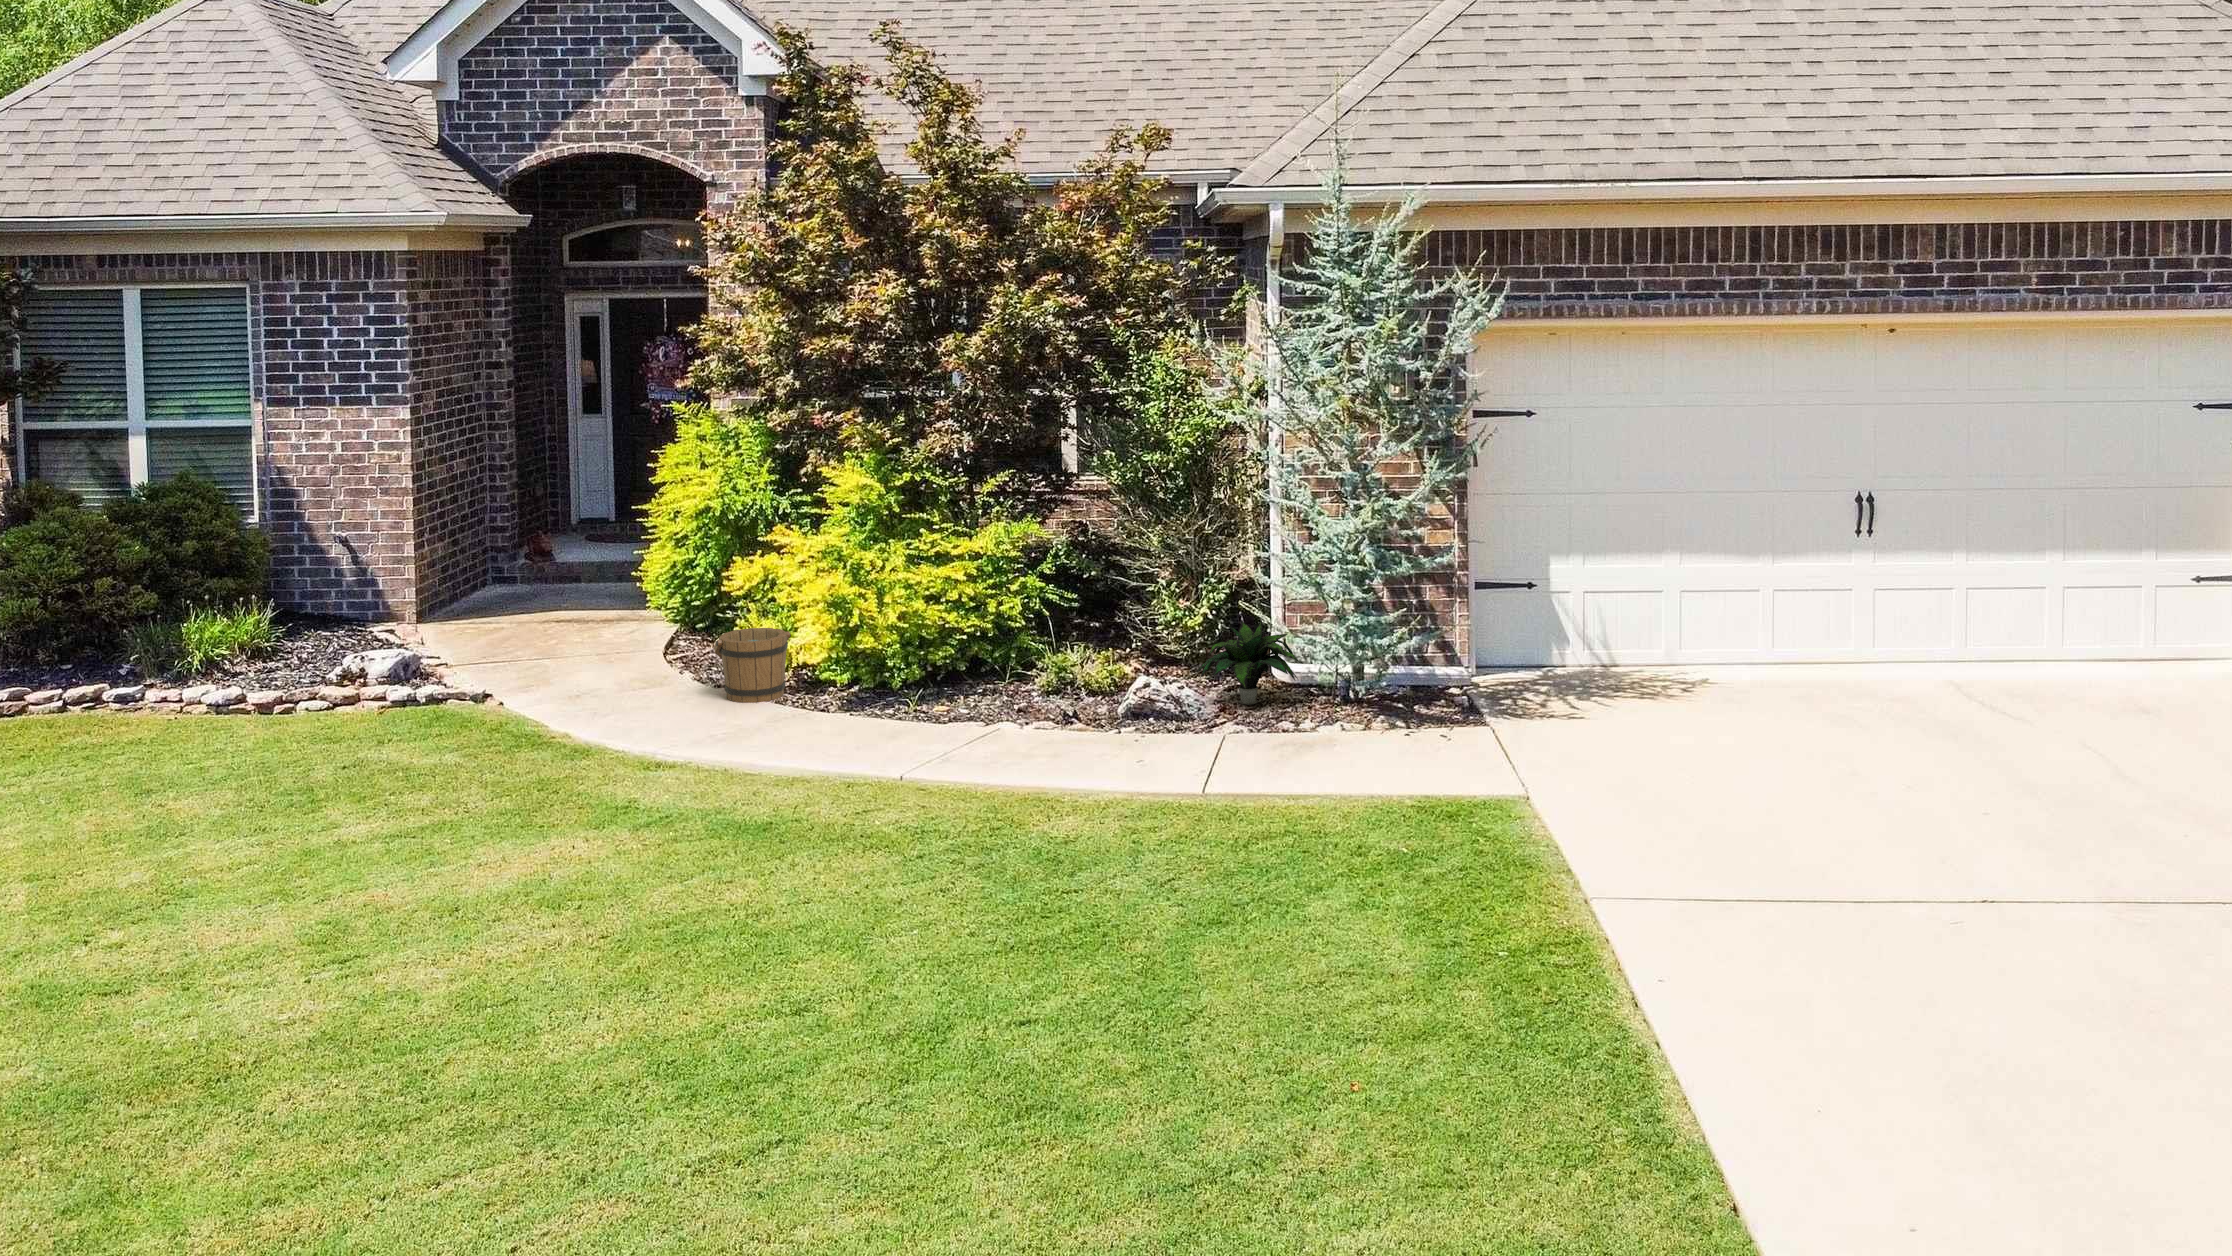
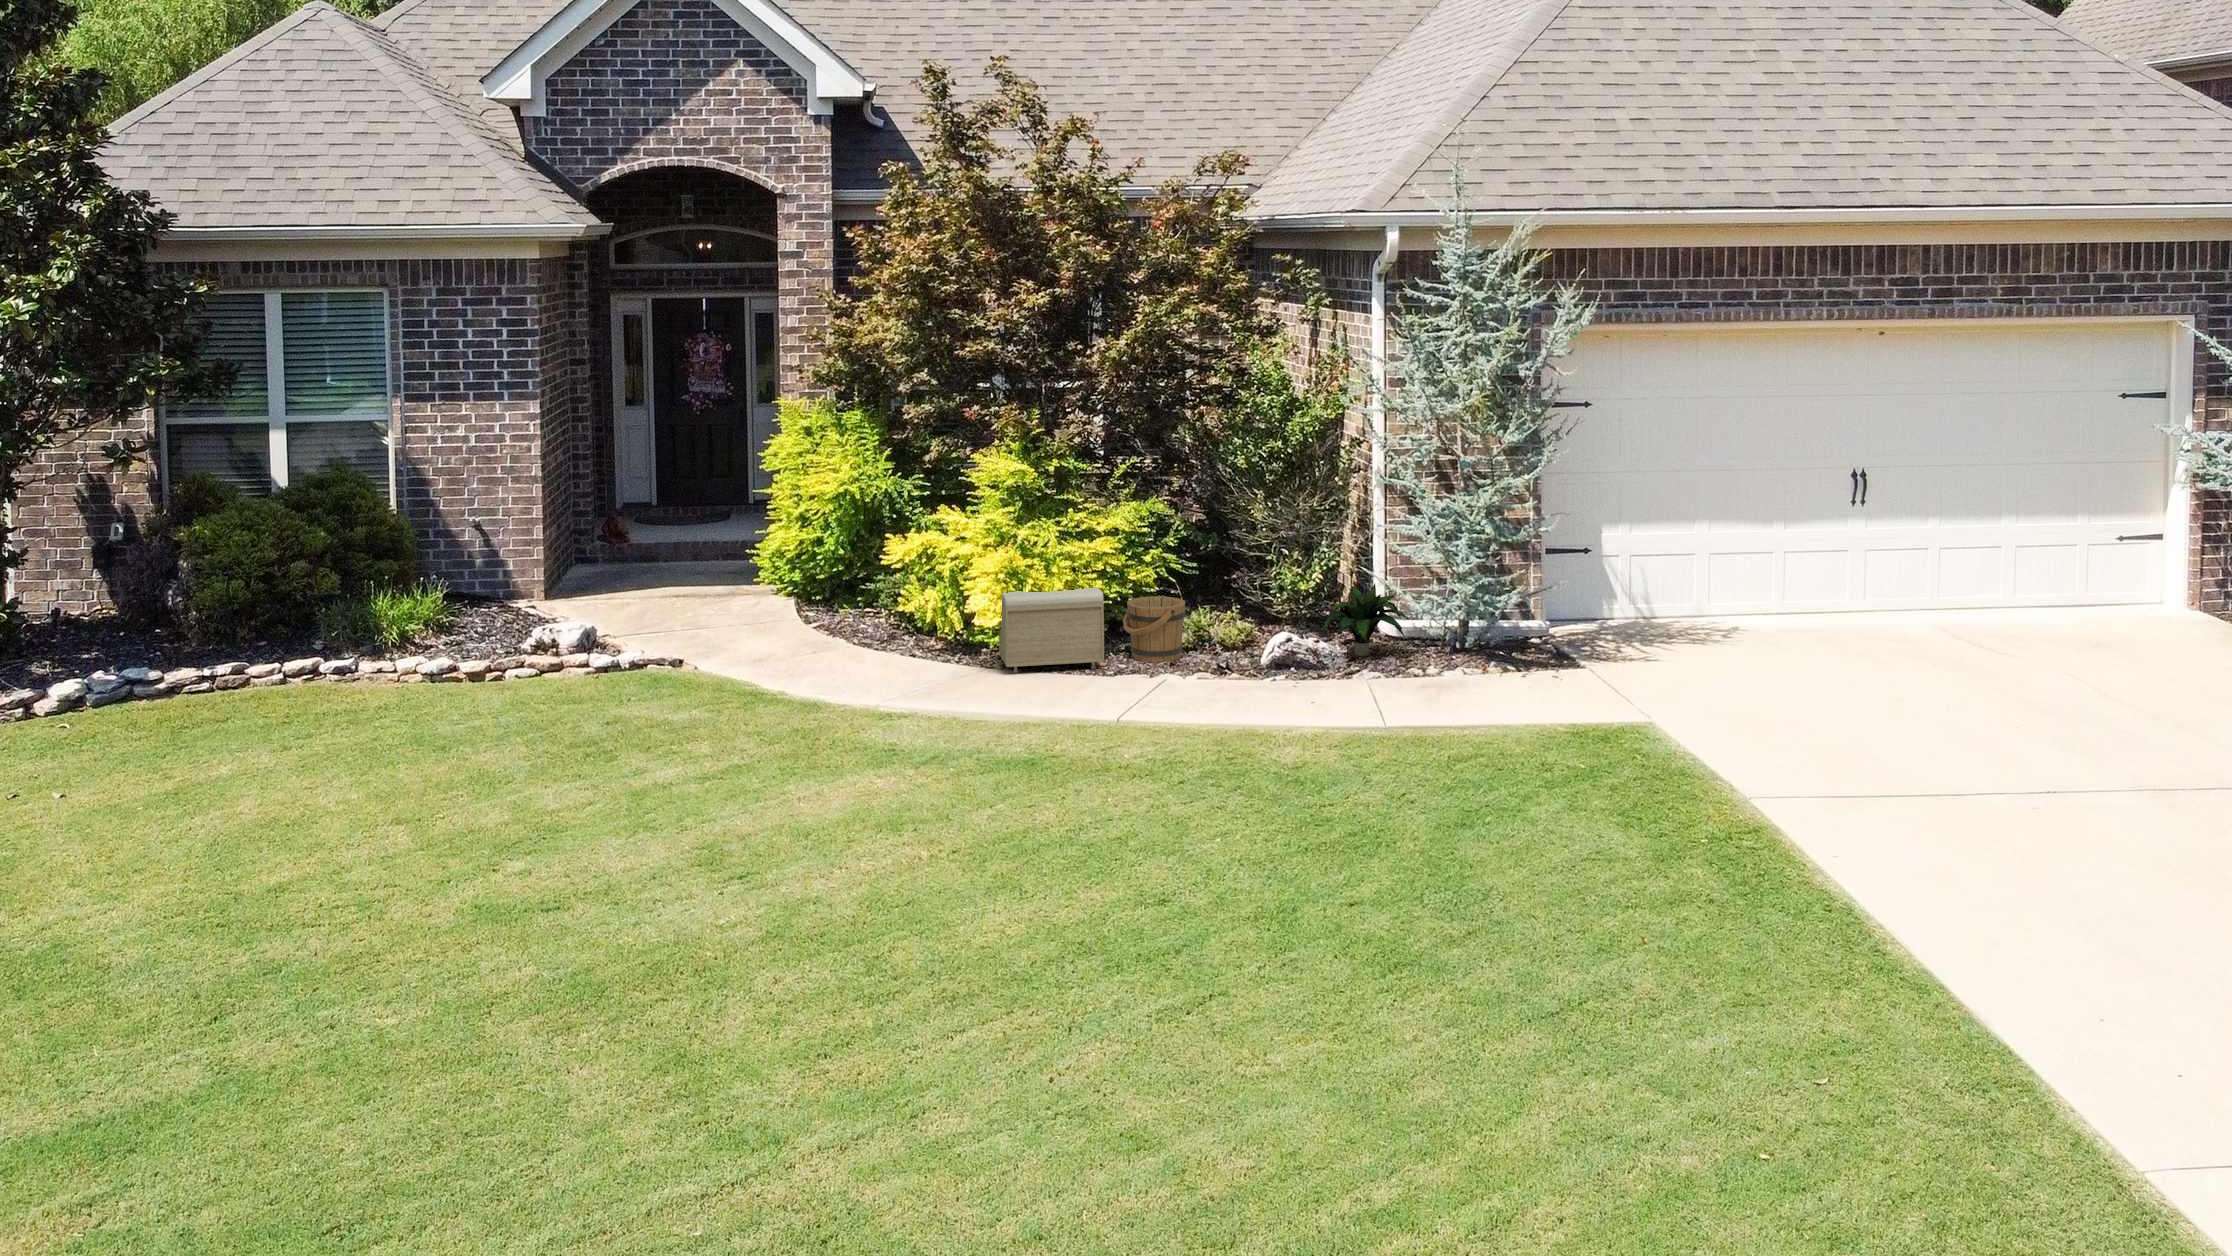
storage bench: none [829,614,946,716] -> present [999,587,1104,673]
bucket: present [714,628,790,703] -> present [1123,596,1185,662]

